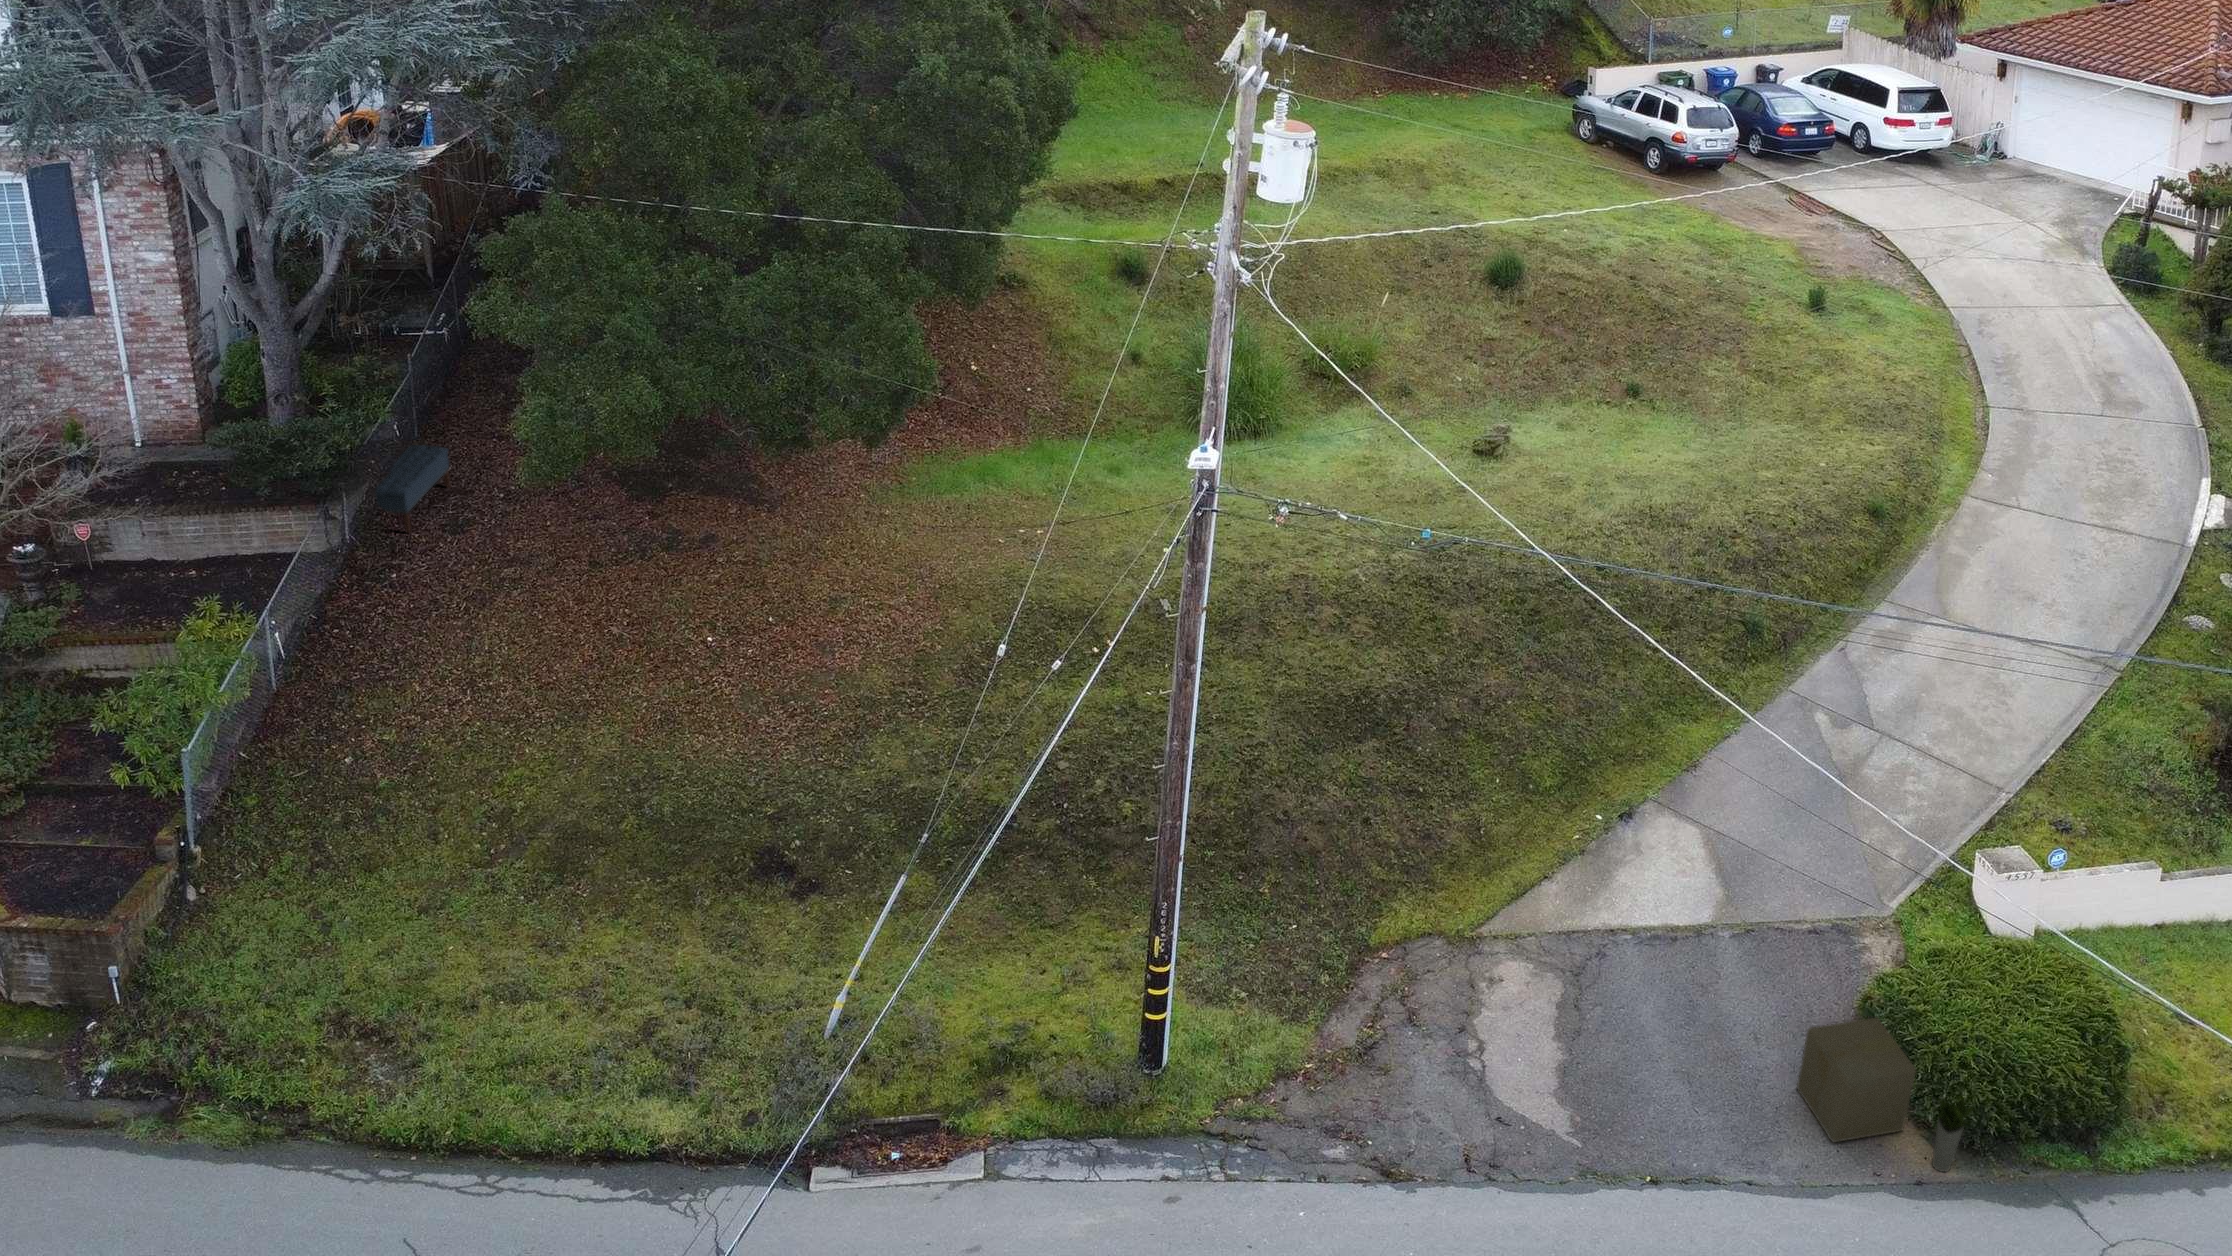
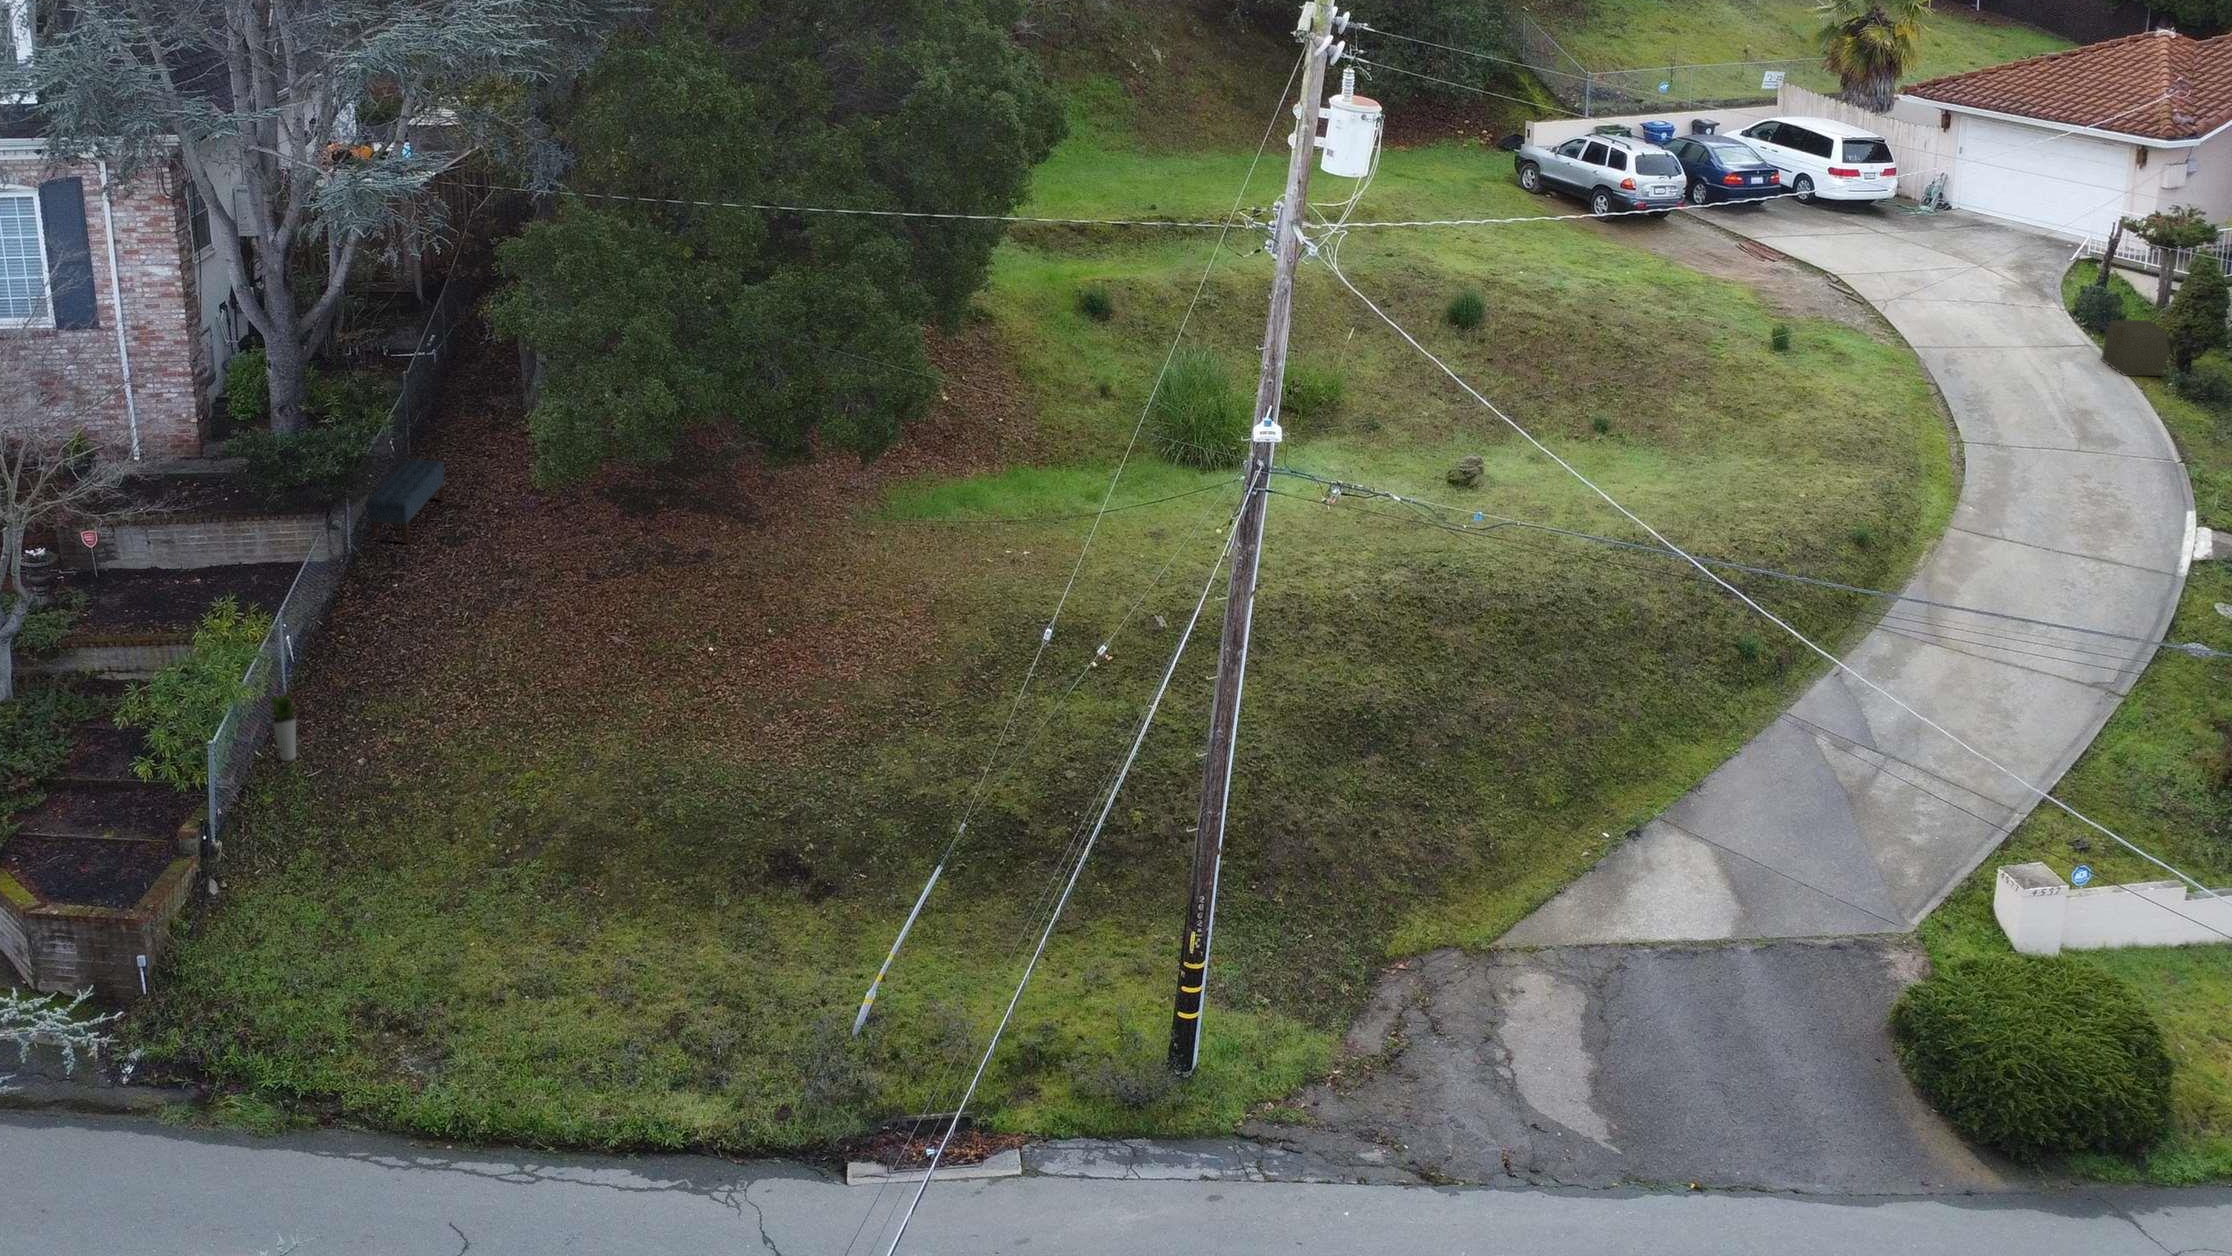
cardboard box: present [1797,1018,1916,1142] -> present [2101,320,2170,376]
planter: present [1932,1097,1974,1172] -> present [271,693,296,761]

